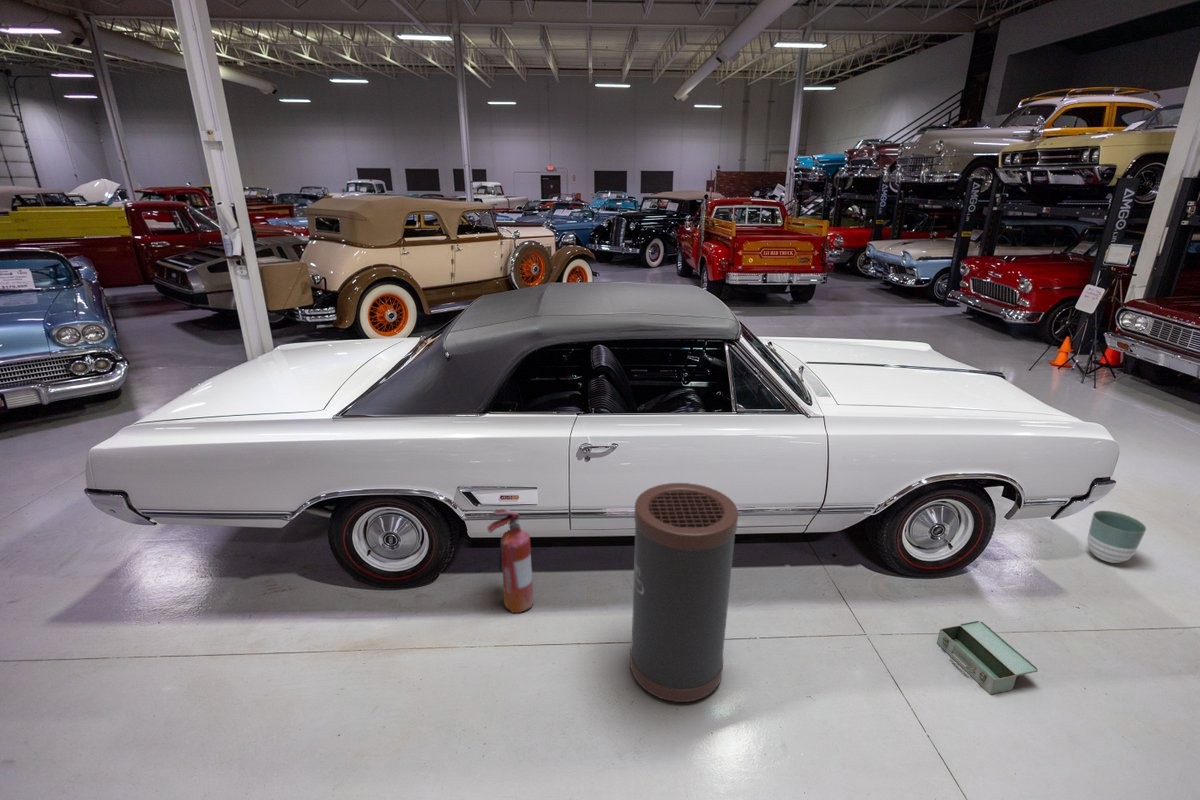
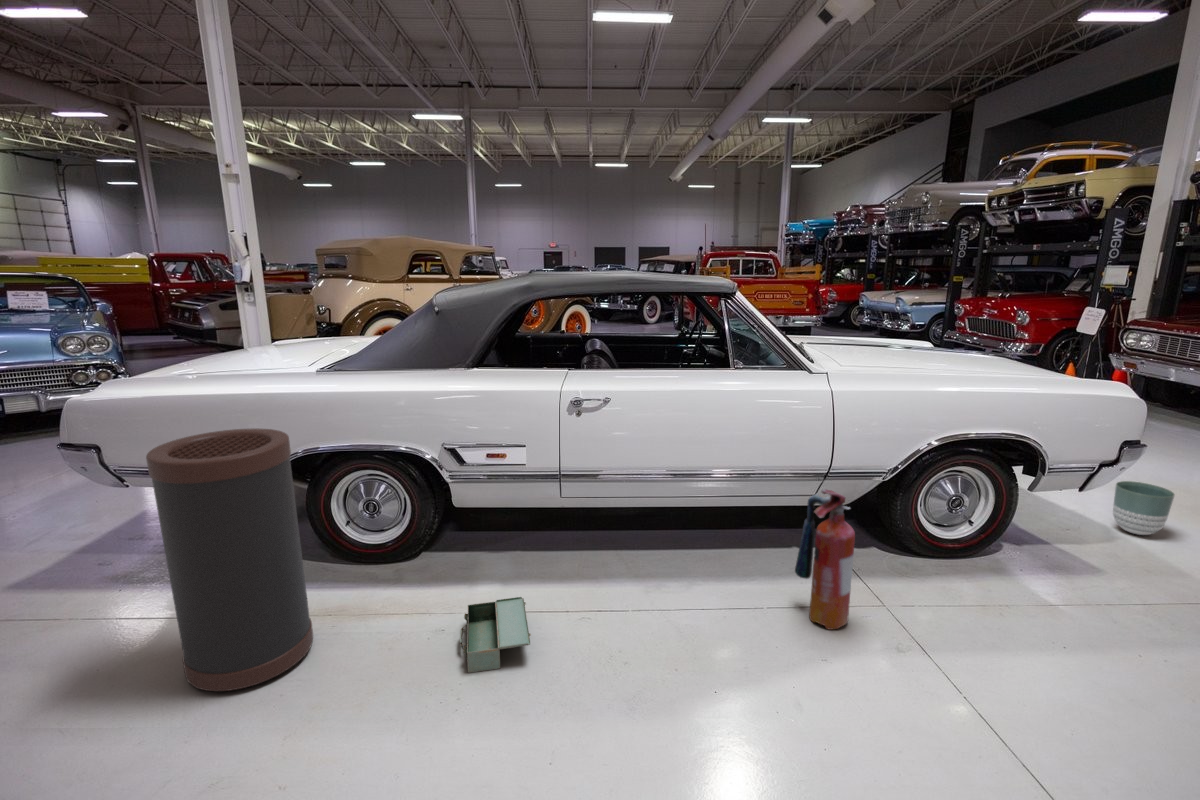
trash can: present [630,483,738,702] -> present [146,428,313,691]
fire extinguisher: present [487,509,534,613] -> present [795,489,855,630]
toolbox: present [937,621,1038,694] -> present [460,597,531,673]

